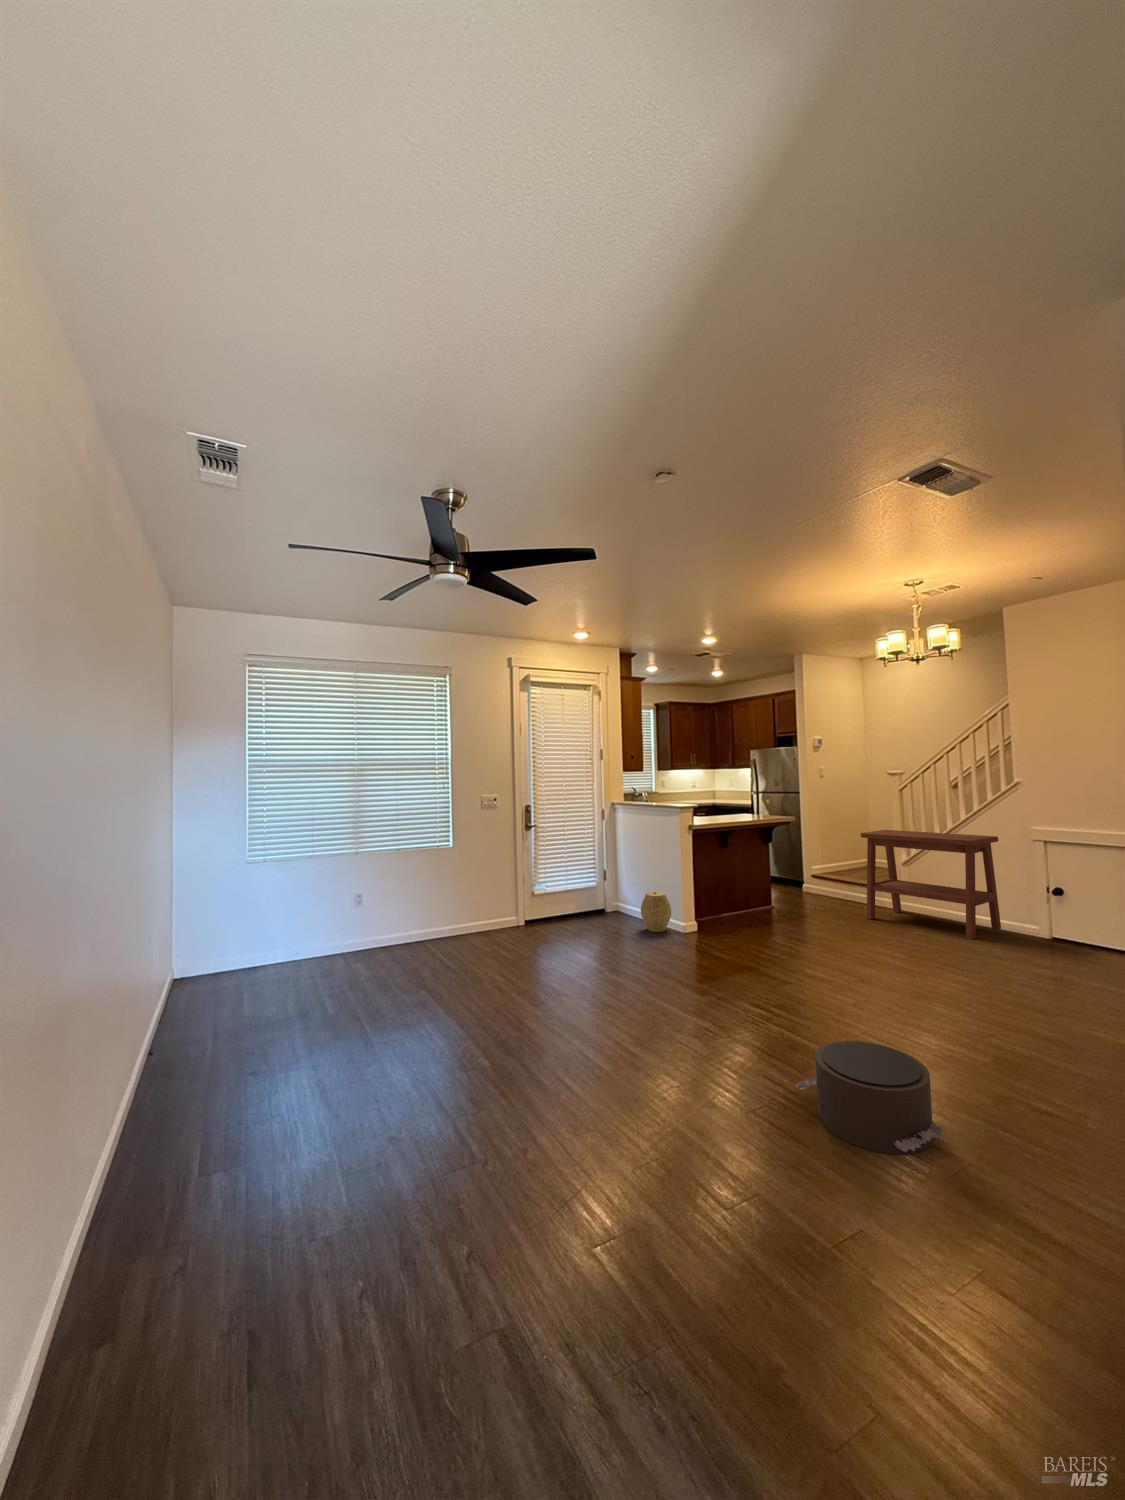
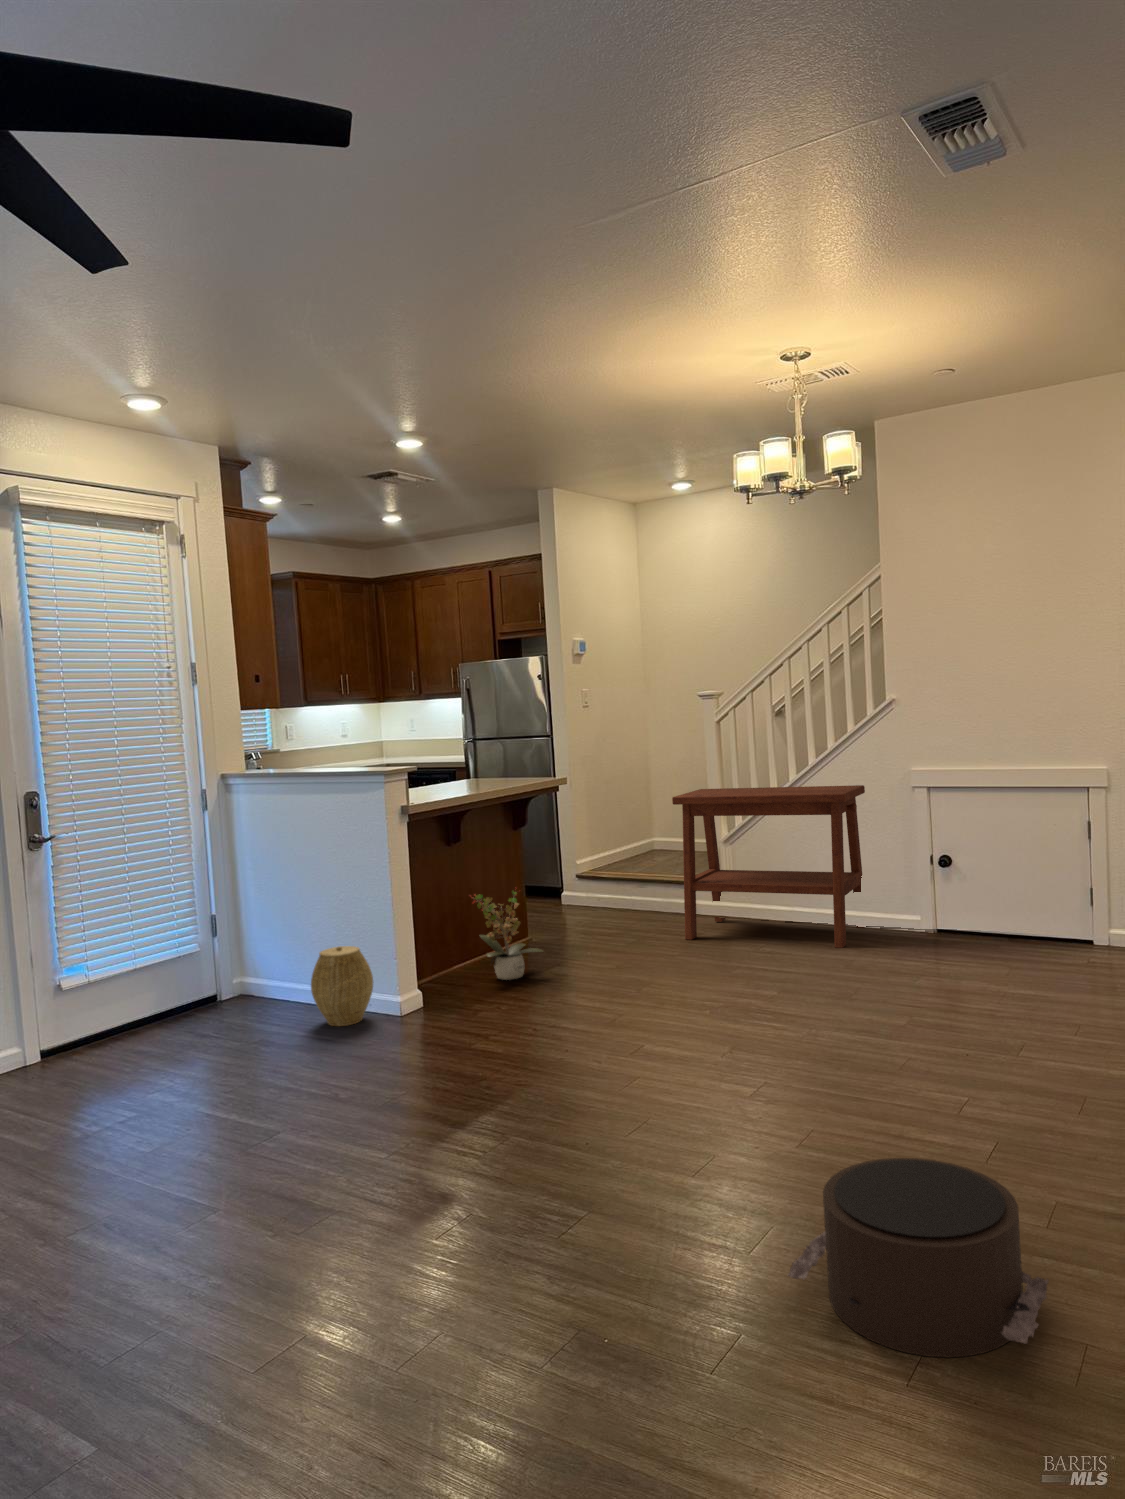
potted plant: none [729,874,770,924] -> present [472,892,543,980]

